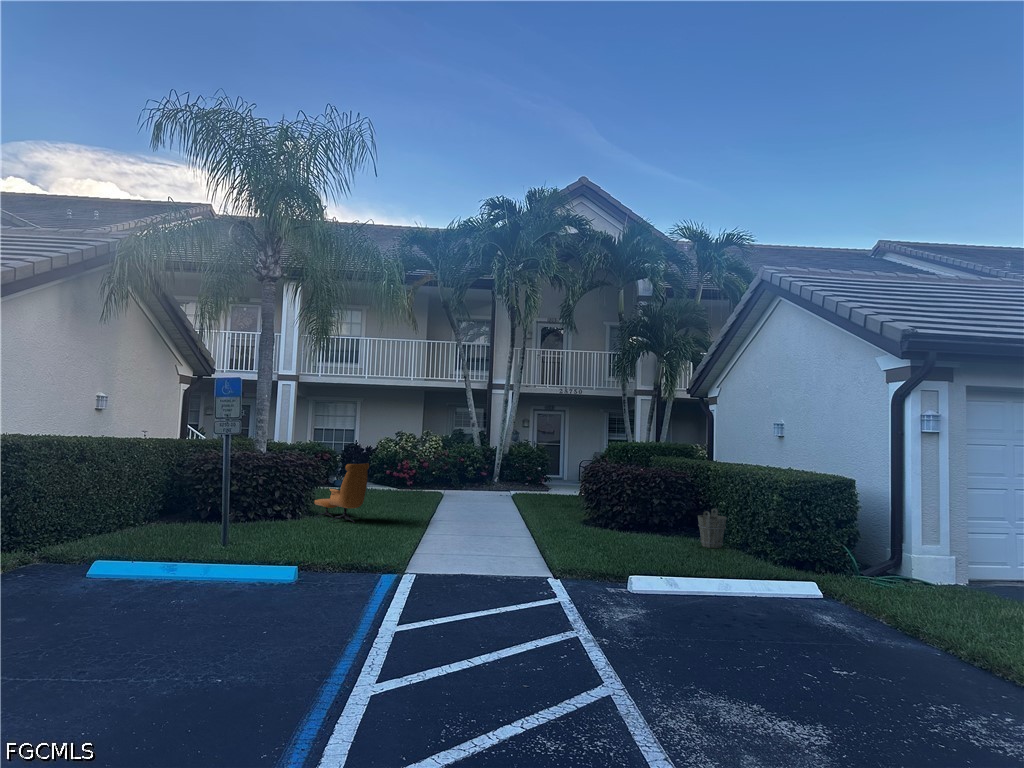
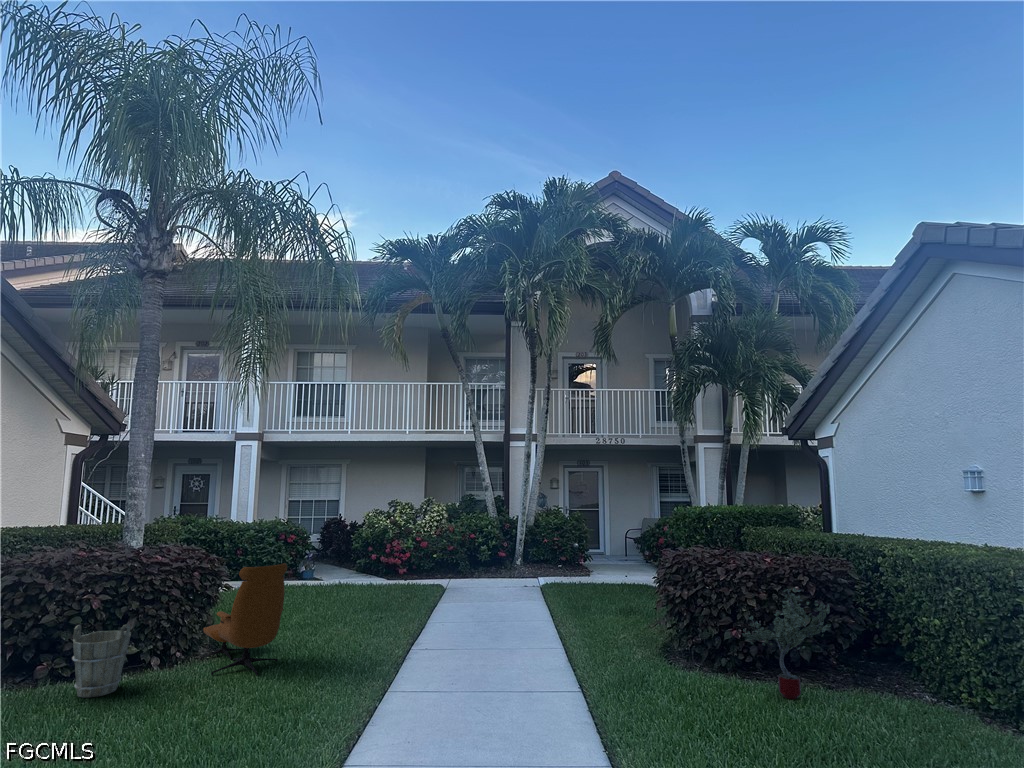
potted tree: none [619,483,665,538] -> present [742,588,831,699]
bucket: present [698,509,727,548] -> present [72,624,131,697]

